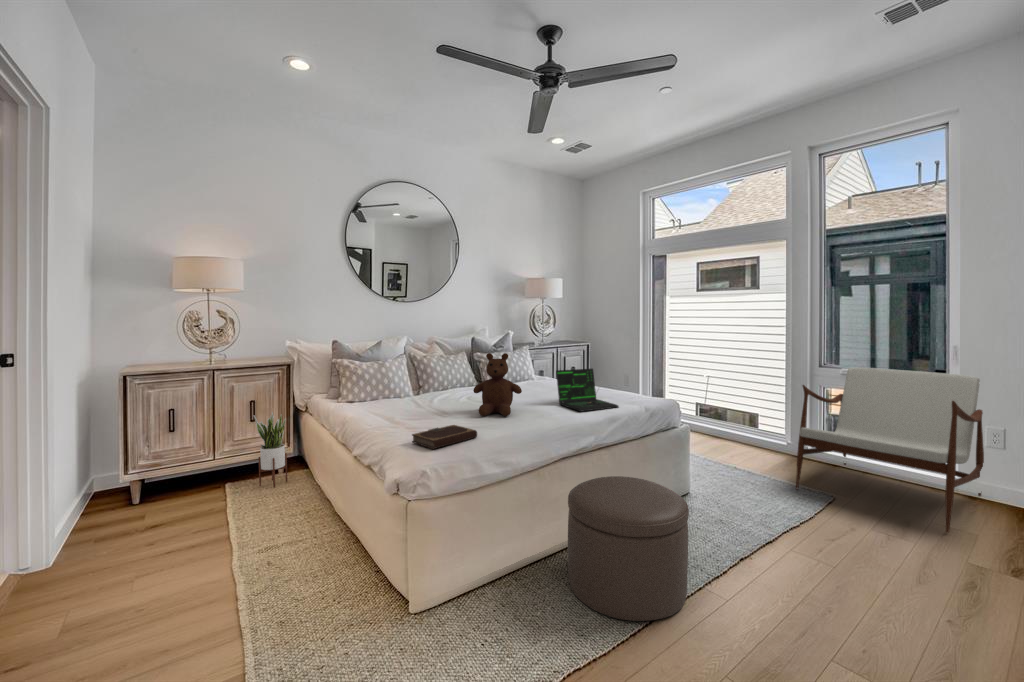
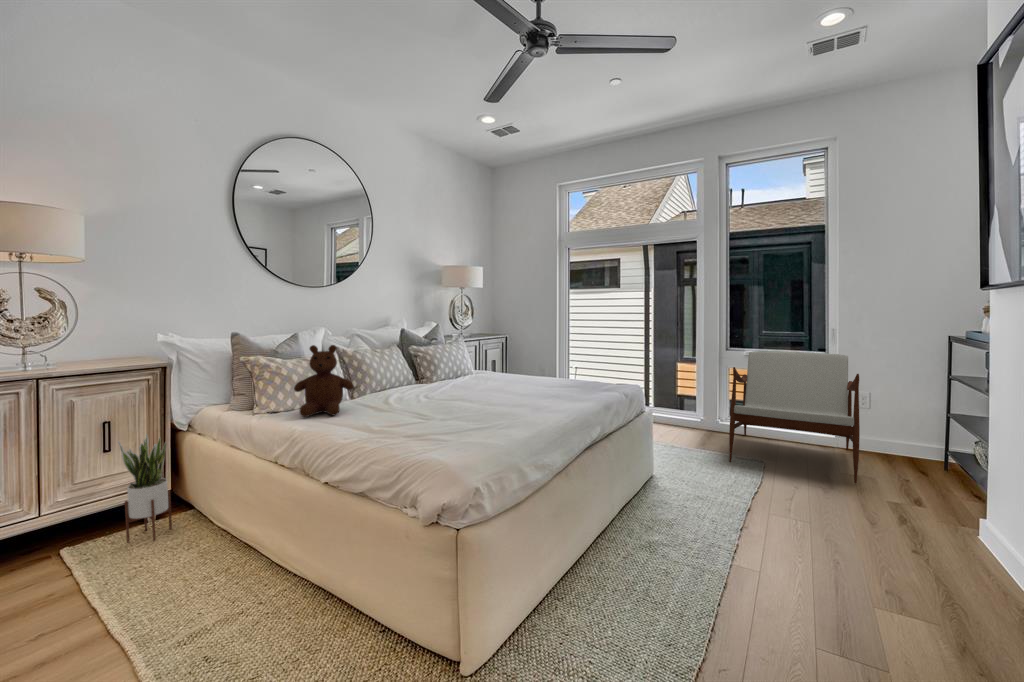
teddy bear: present [473,353,522,416] -> present [294,345,353,417]
laptop: present [556,369,619,411] -> none [533,358,600,404]
notebook: present [412,425,477,449] -> none [425,429,499,461]
ottoman: present [568,476,689,621] -> none [606,468,739,625]

